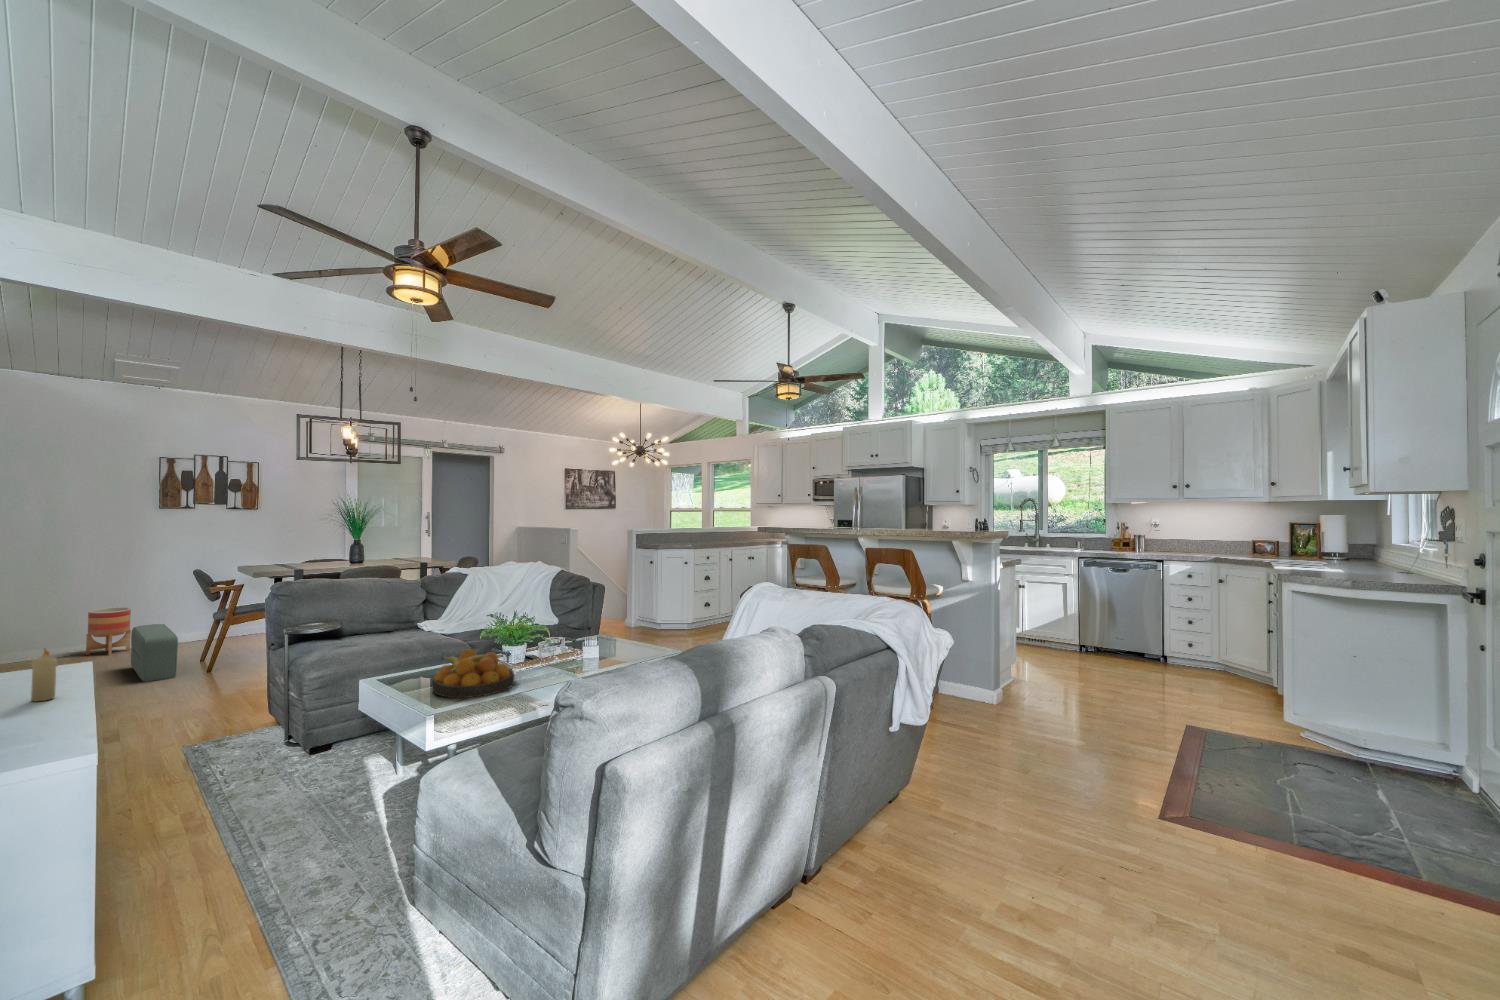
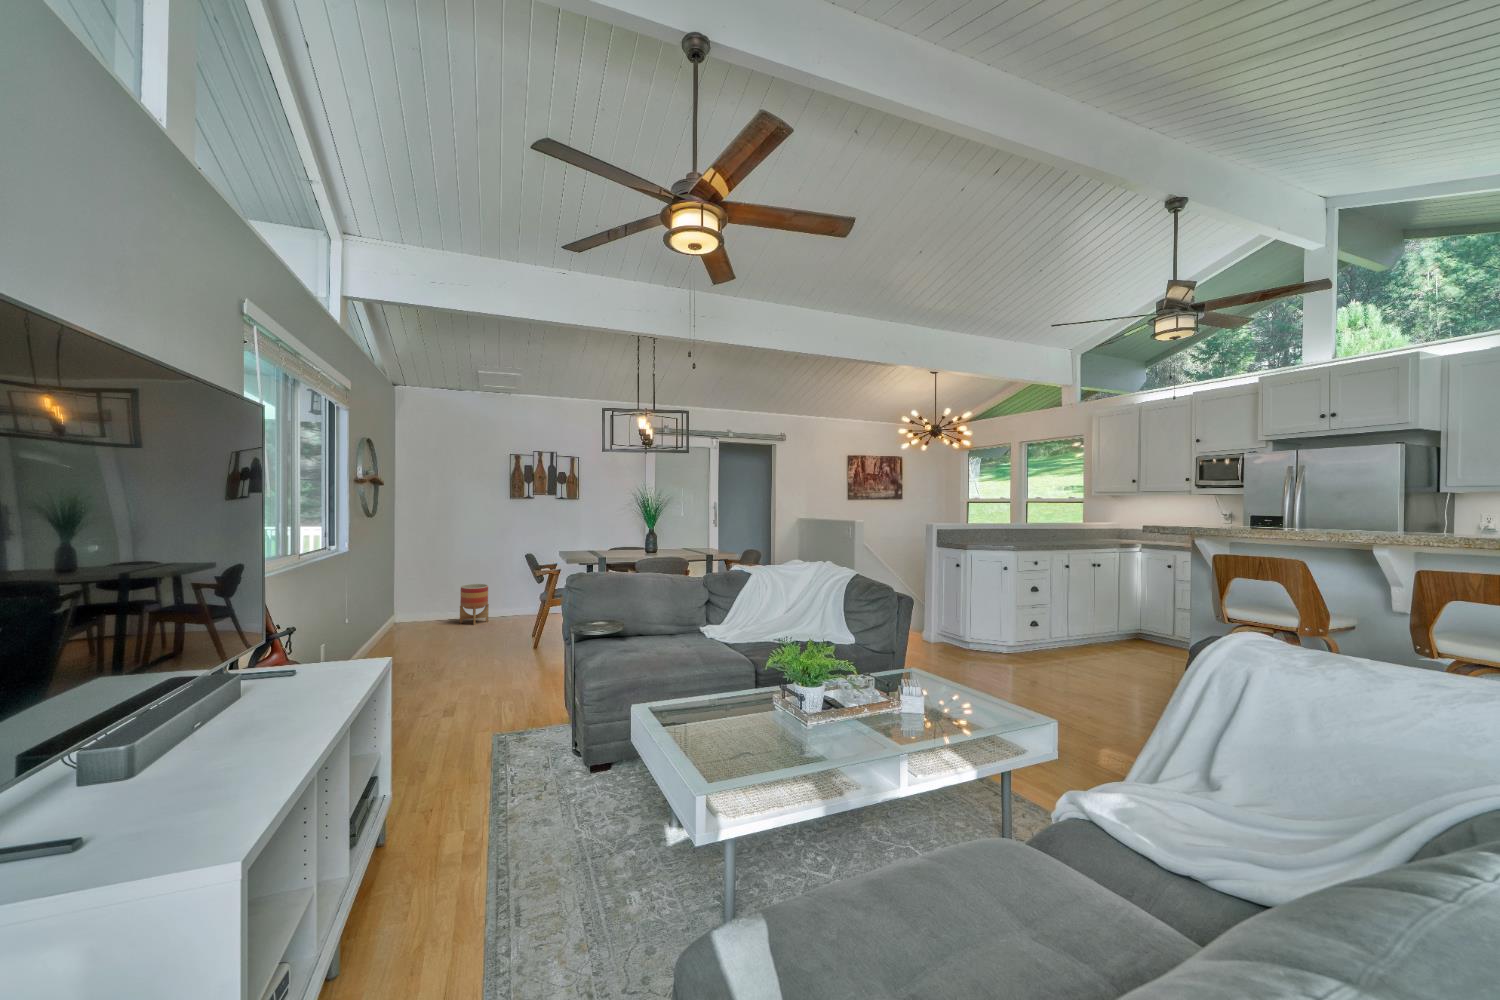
pouf: present [131,624,178,682] -> none [483,603,512,657]
candle: present [31,649,57,701] -> none [289,671,314,733]
fruit bowl: present [432,649,514,698] -> none [711,688,811,763]

